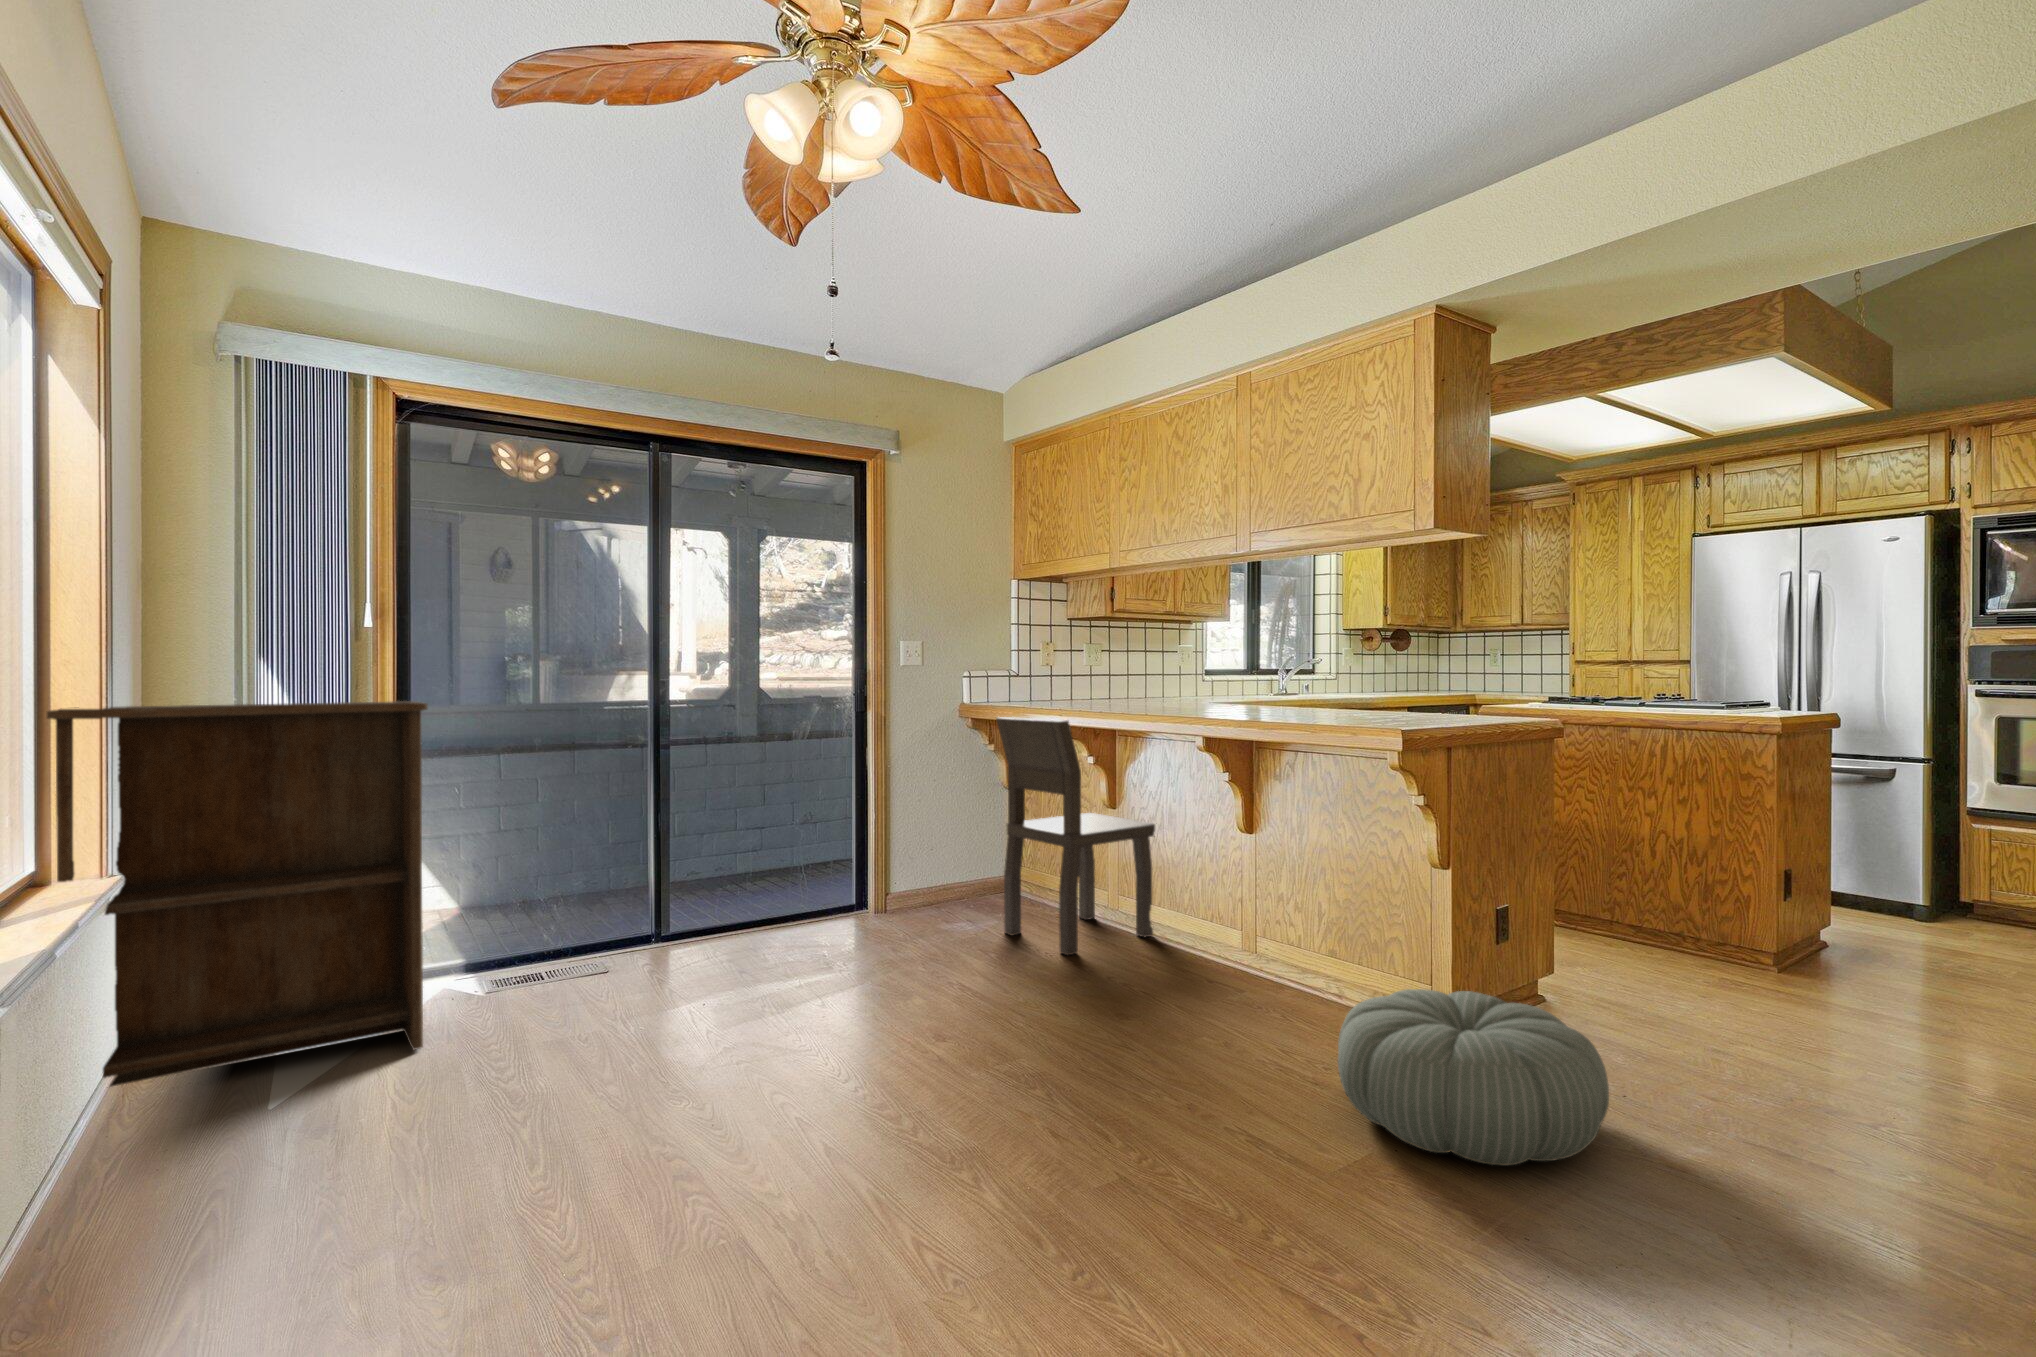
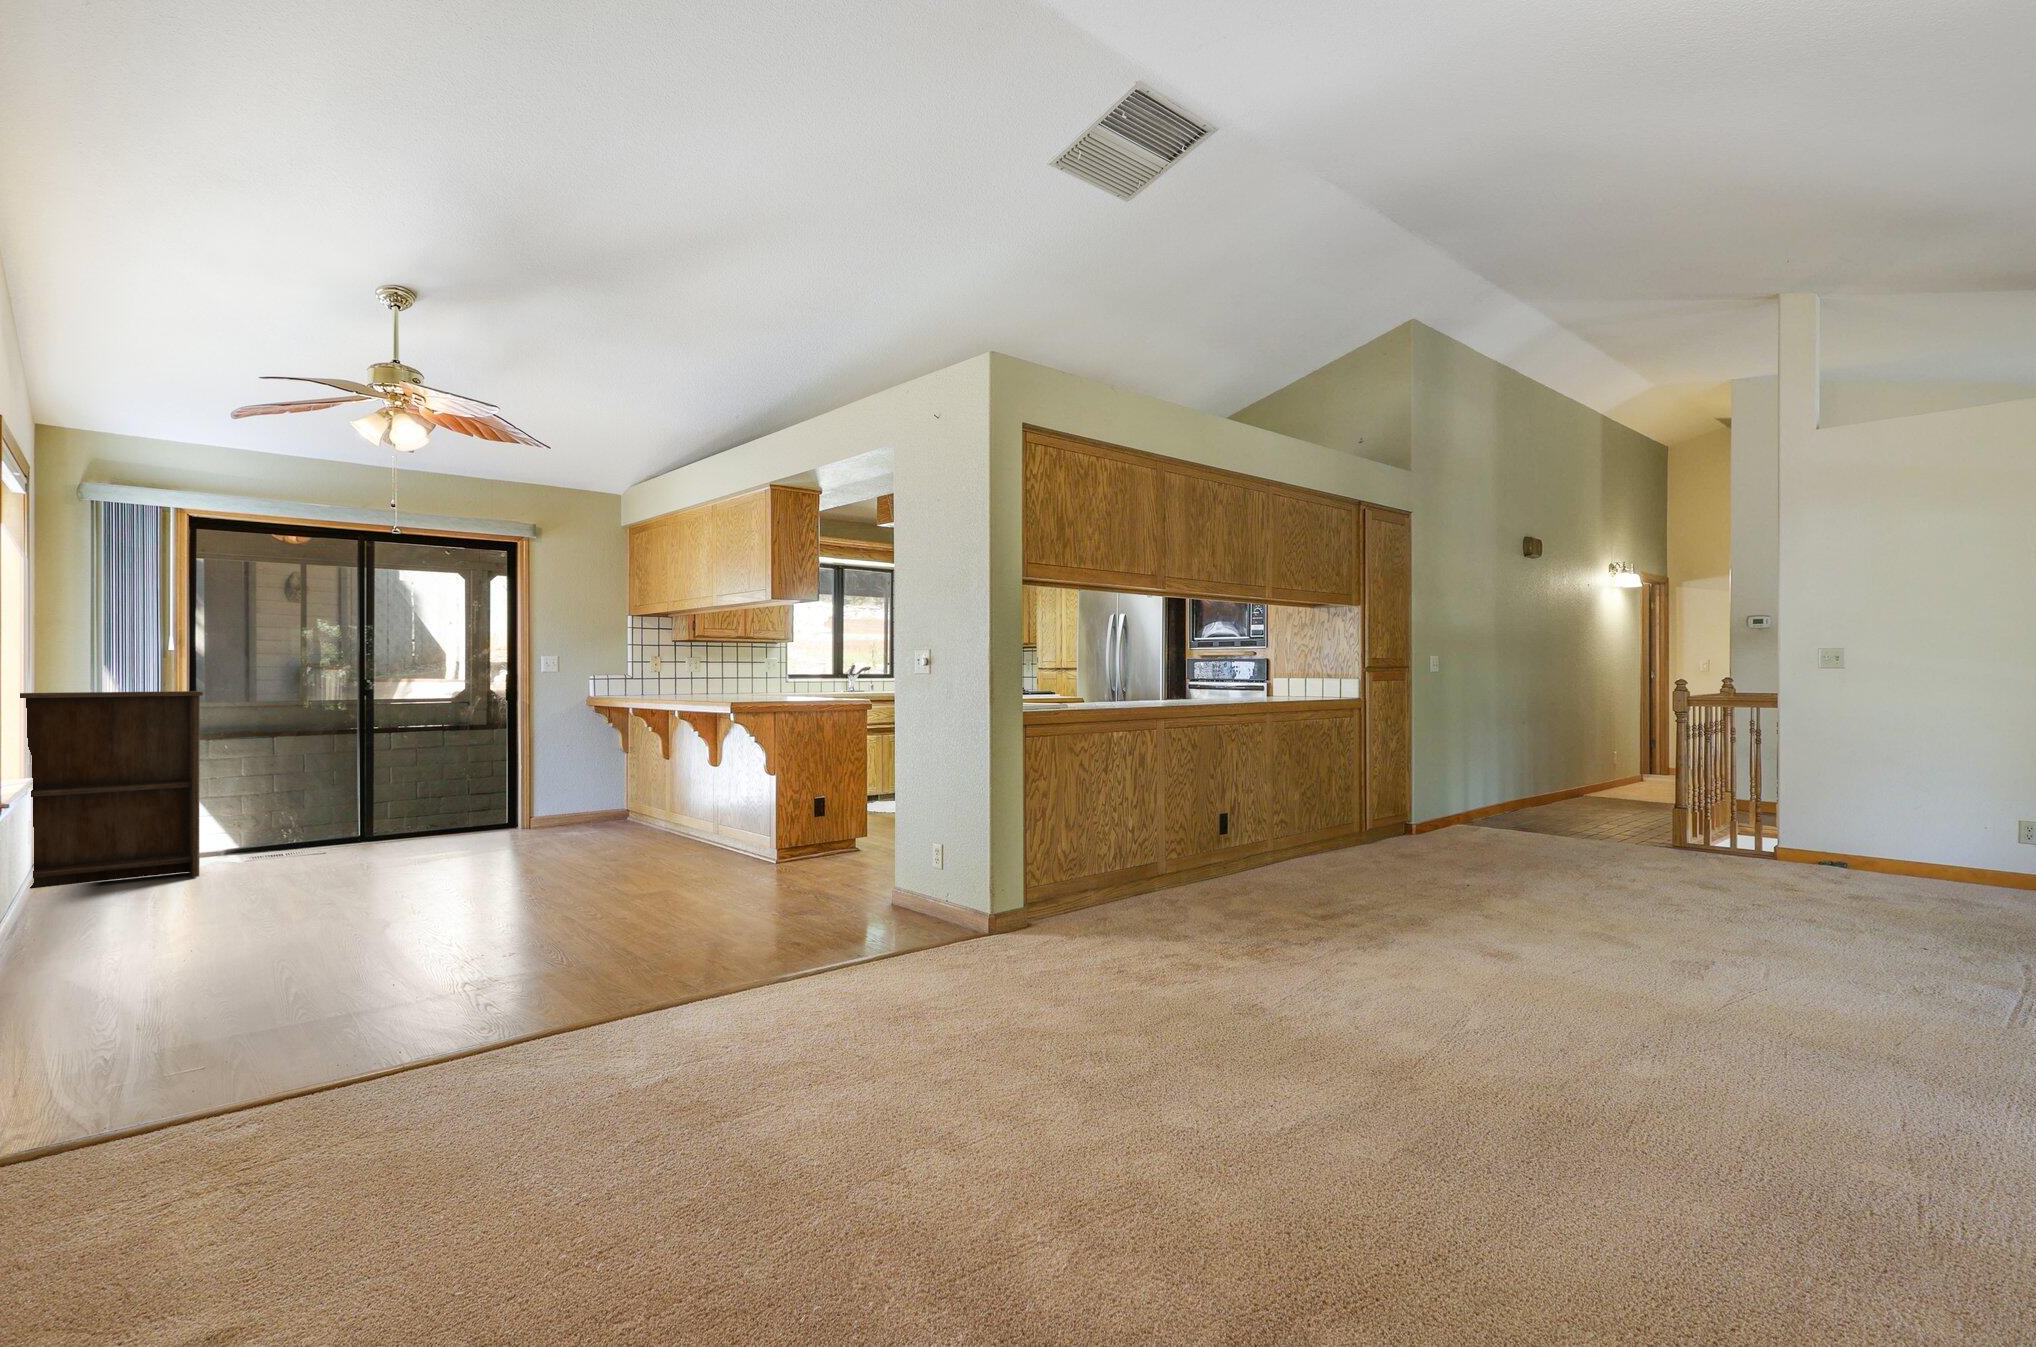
dining chair: present [996,717,1155,956] -> none [585,703,686,844]
pouf: present [1338,989,1609,1166] -> none [654,830,774,893]

